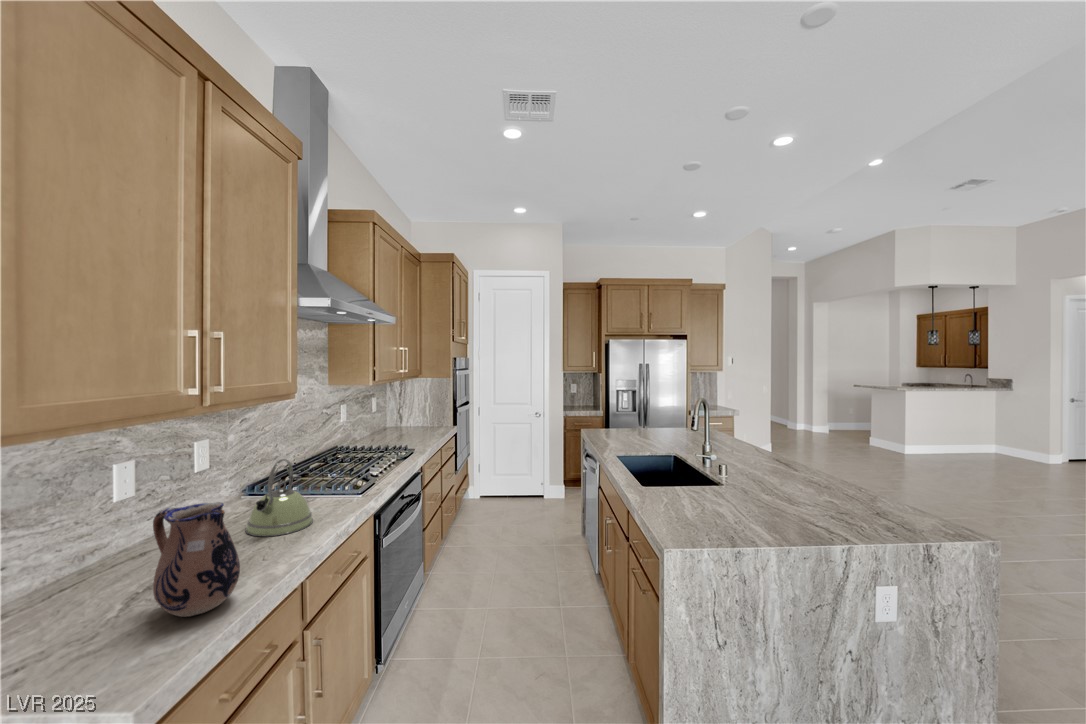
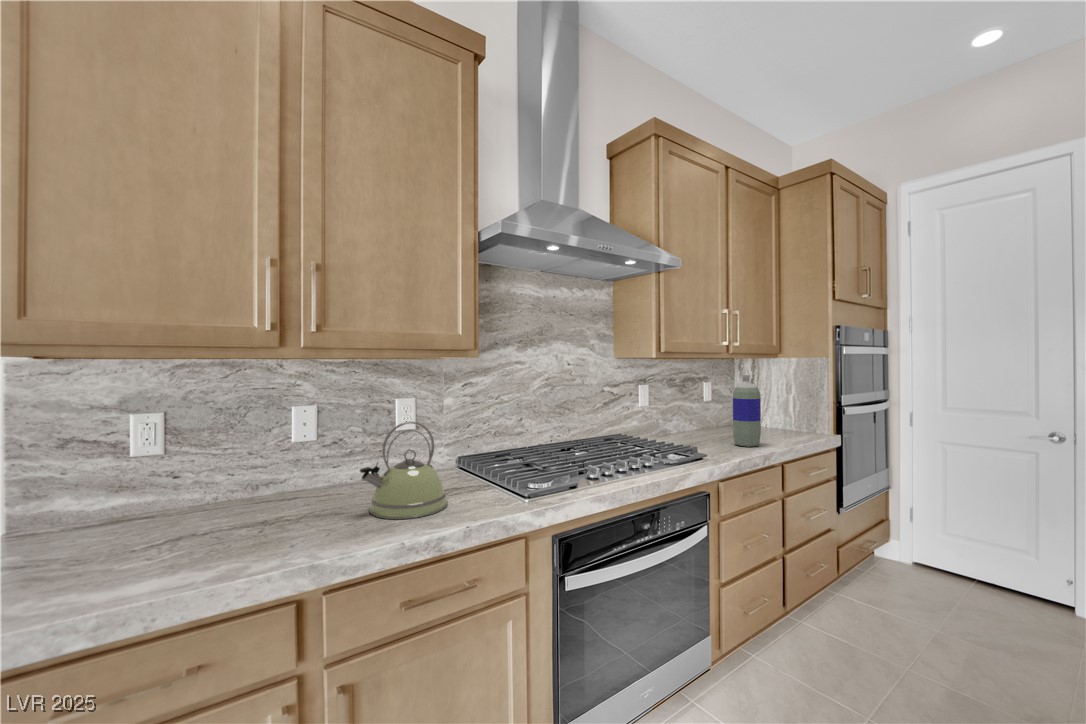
bottle: none [412,395,429,443] -> present [733,375,761,447]
ceramic pitcher: present [153,502,240,617] -> none [95,443,210,583]

